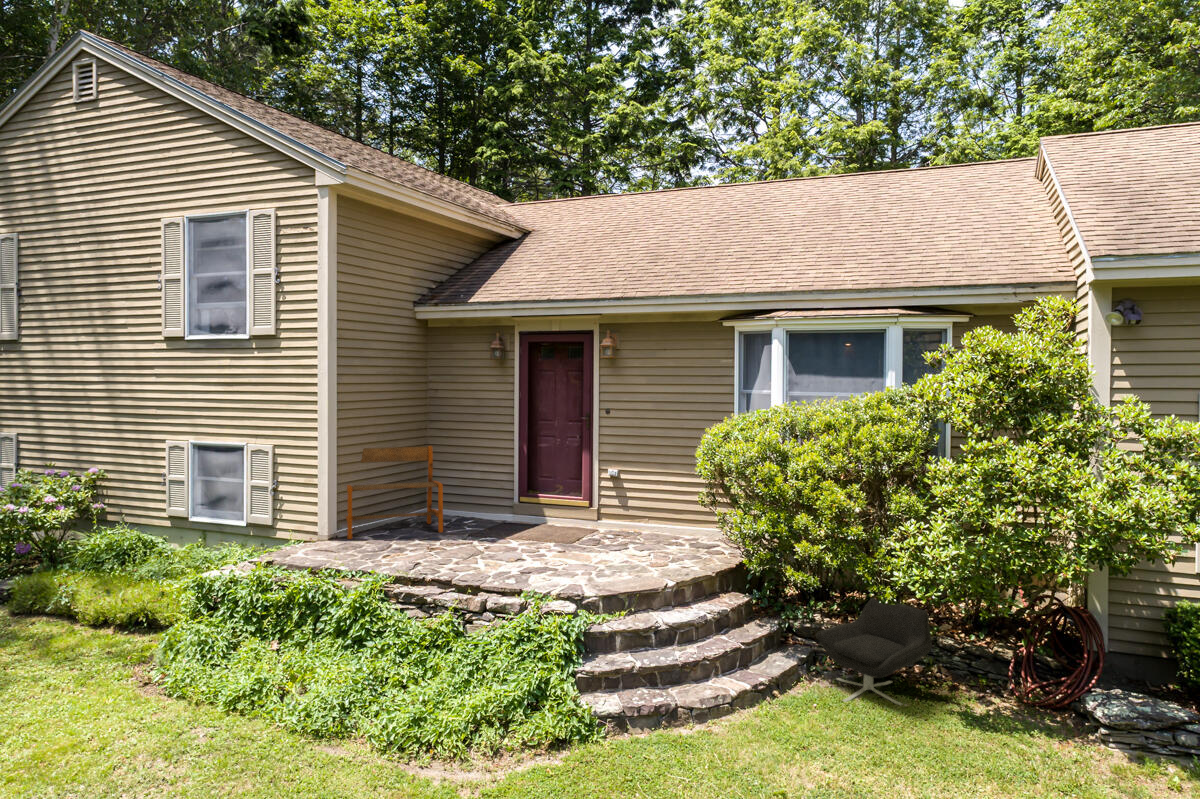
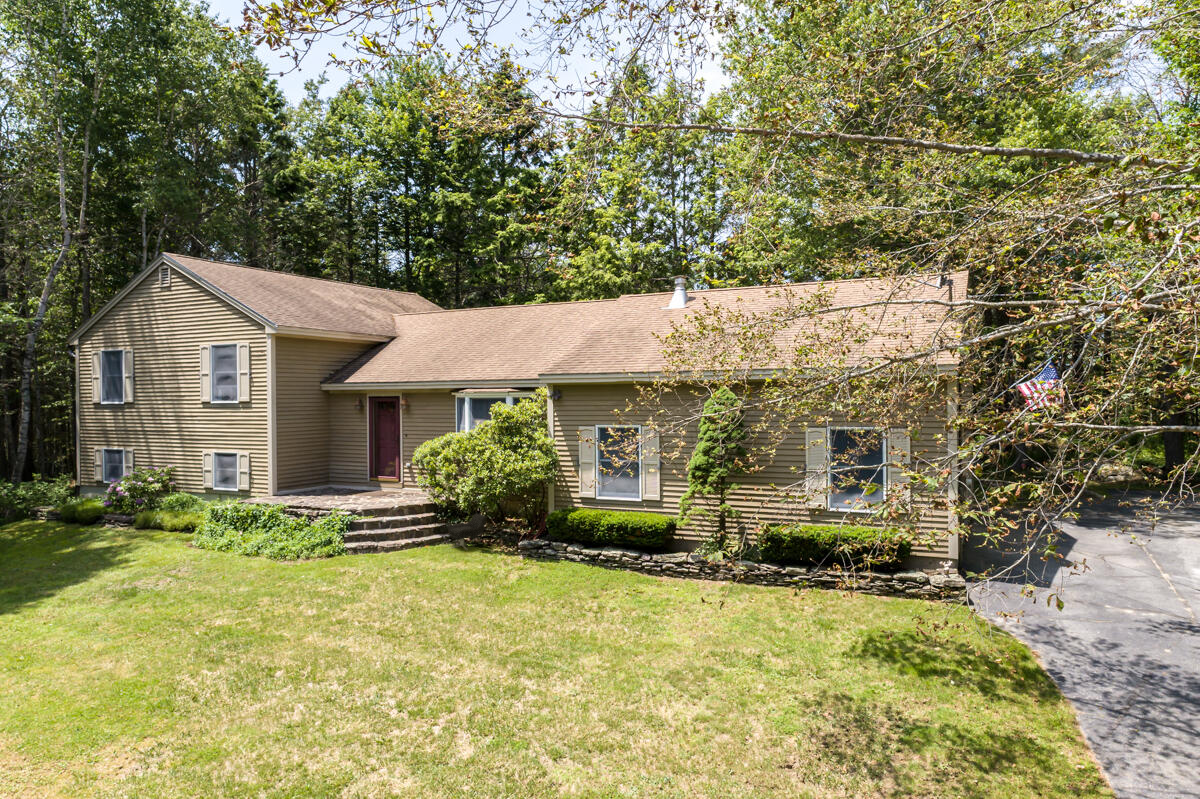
bench: present [346,446,443,539] -> none [282,452,329,495]

